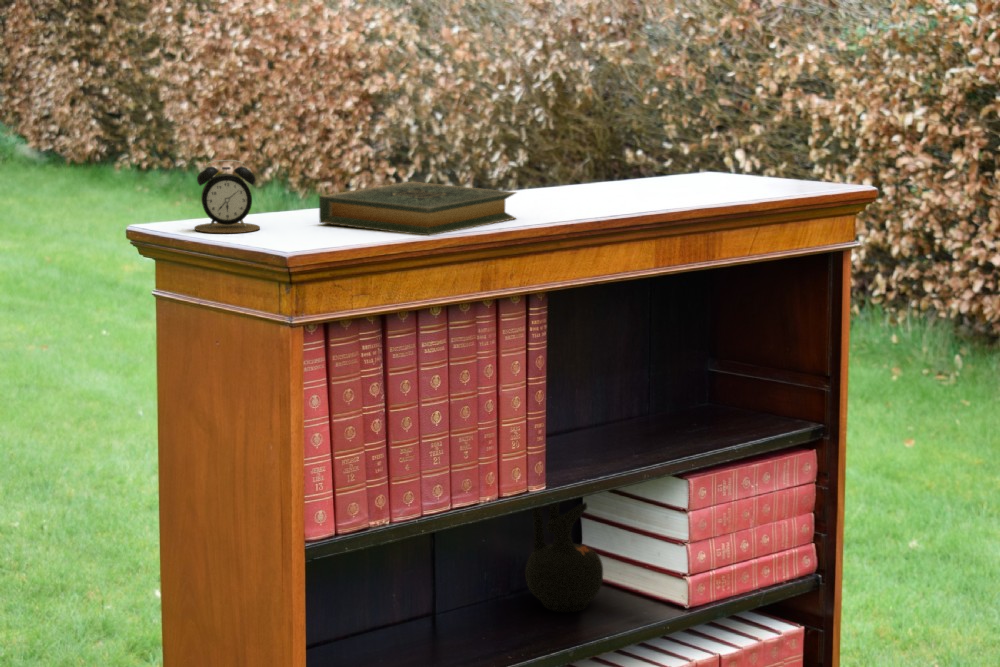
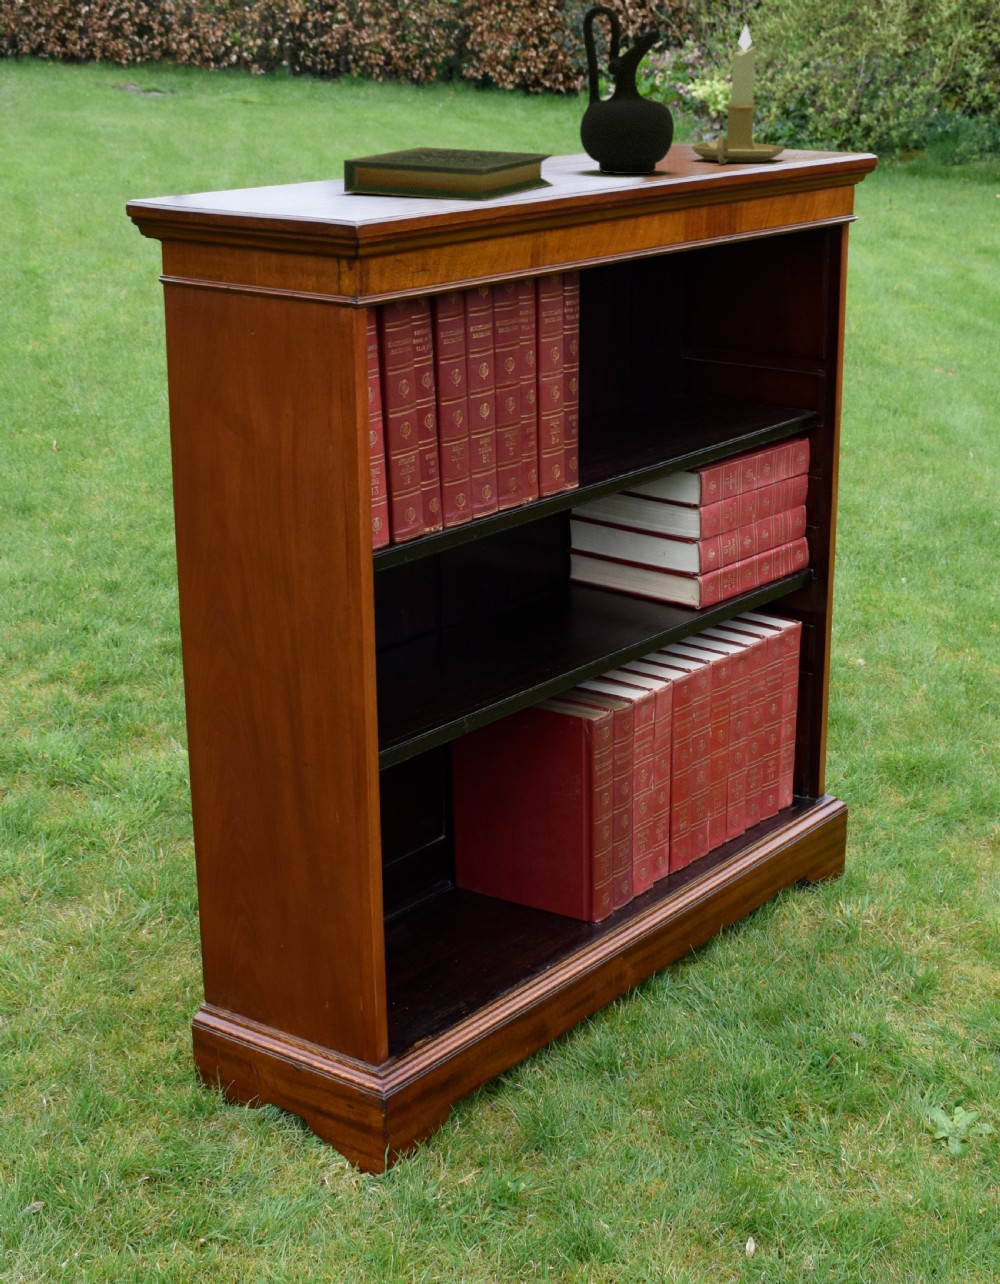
candlestick: none [688,74,777,198] -> present [692,25,785,164]
alarm clock: present [194,160,260,233] -> none [208,117,284,204]
ceramic jug: present [525,503,603,612] -> present [580,5,674,174]

